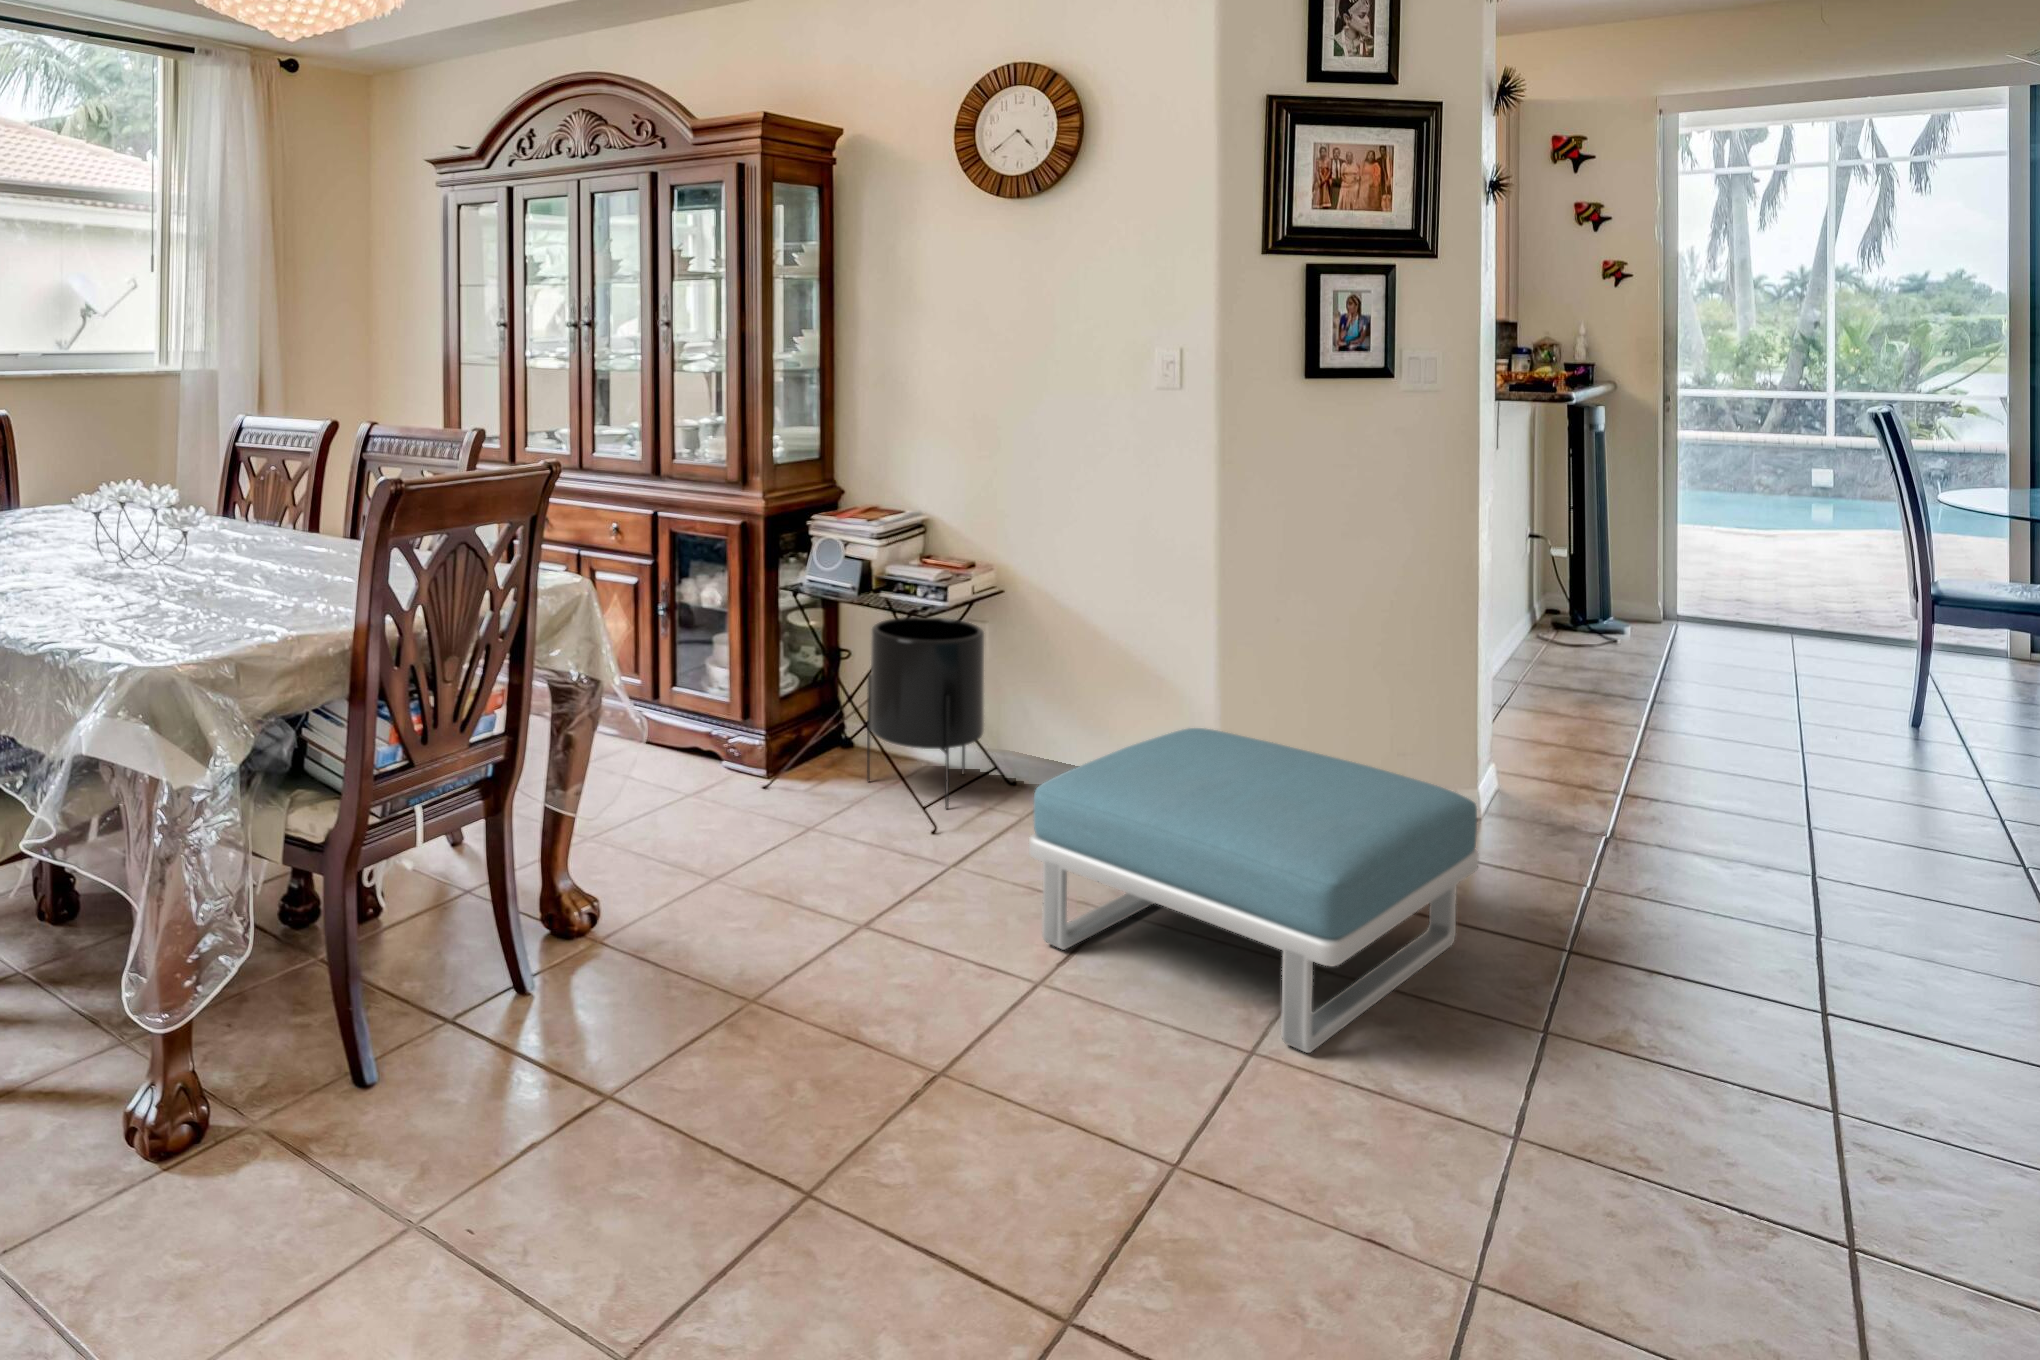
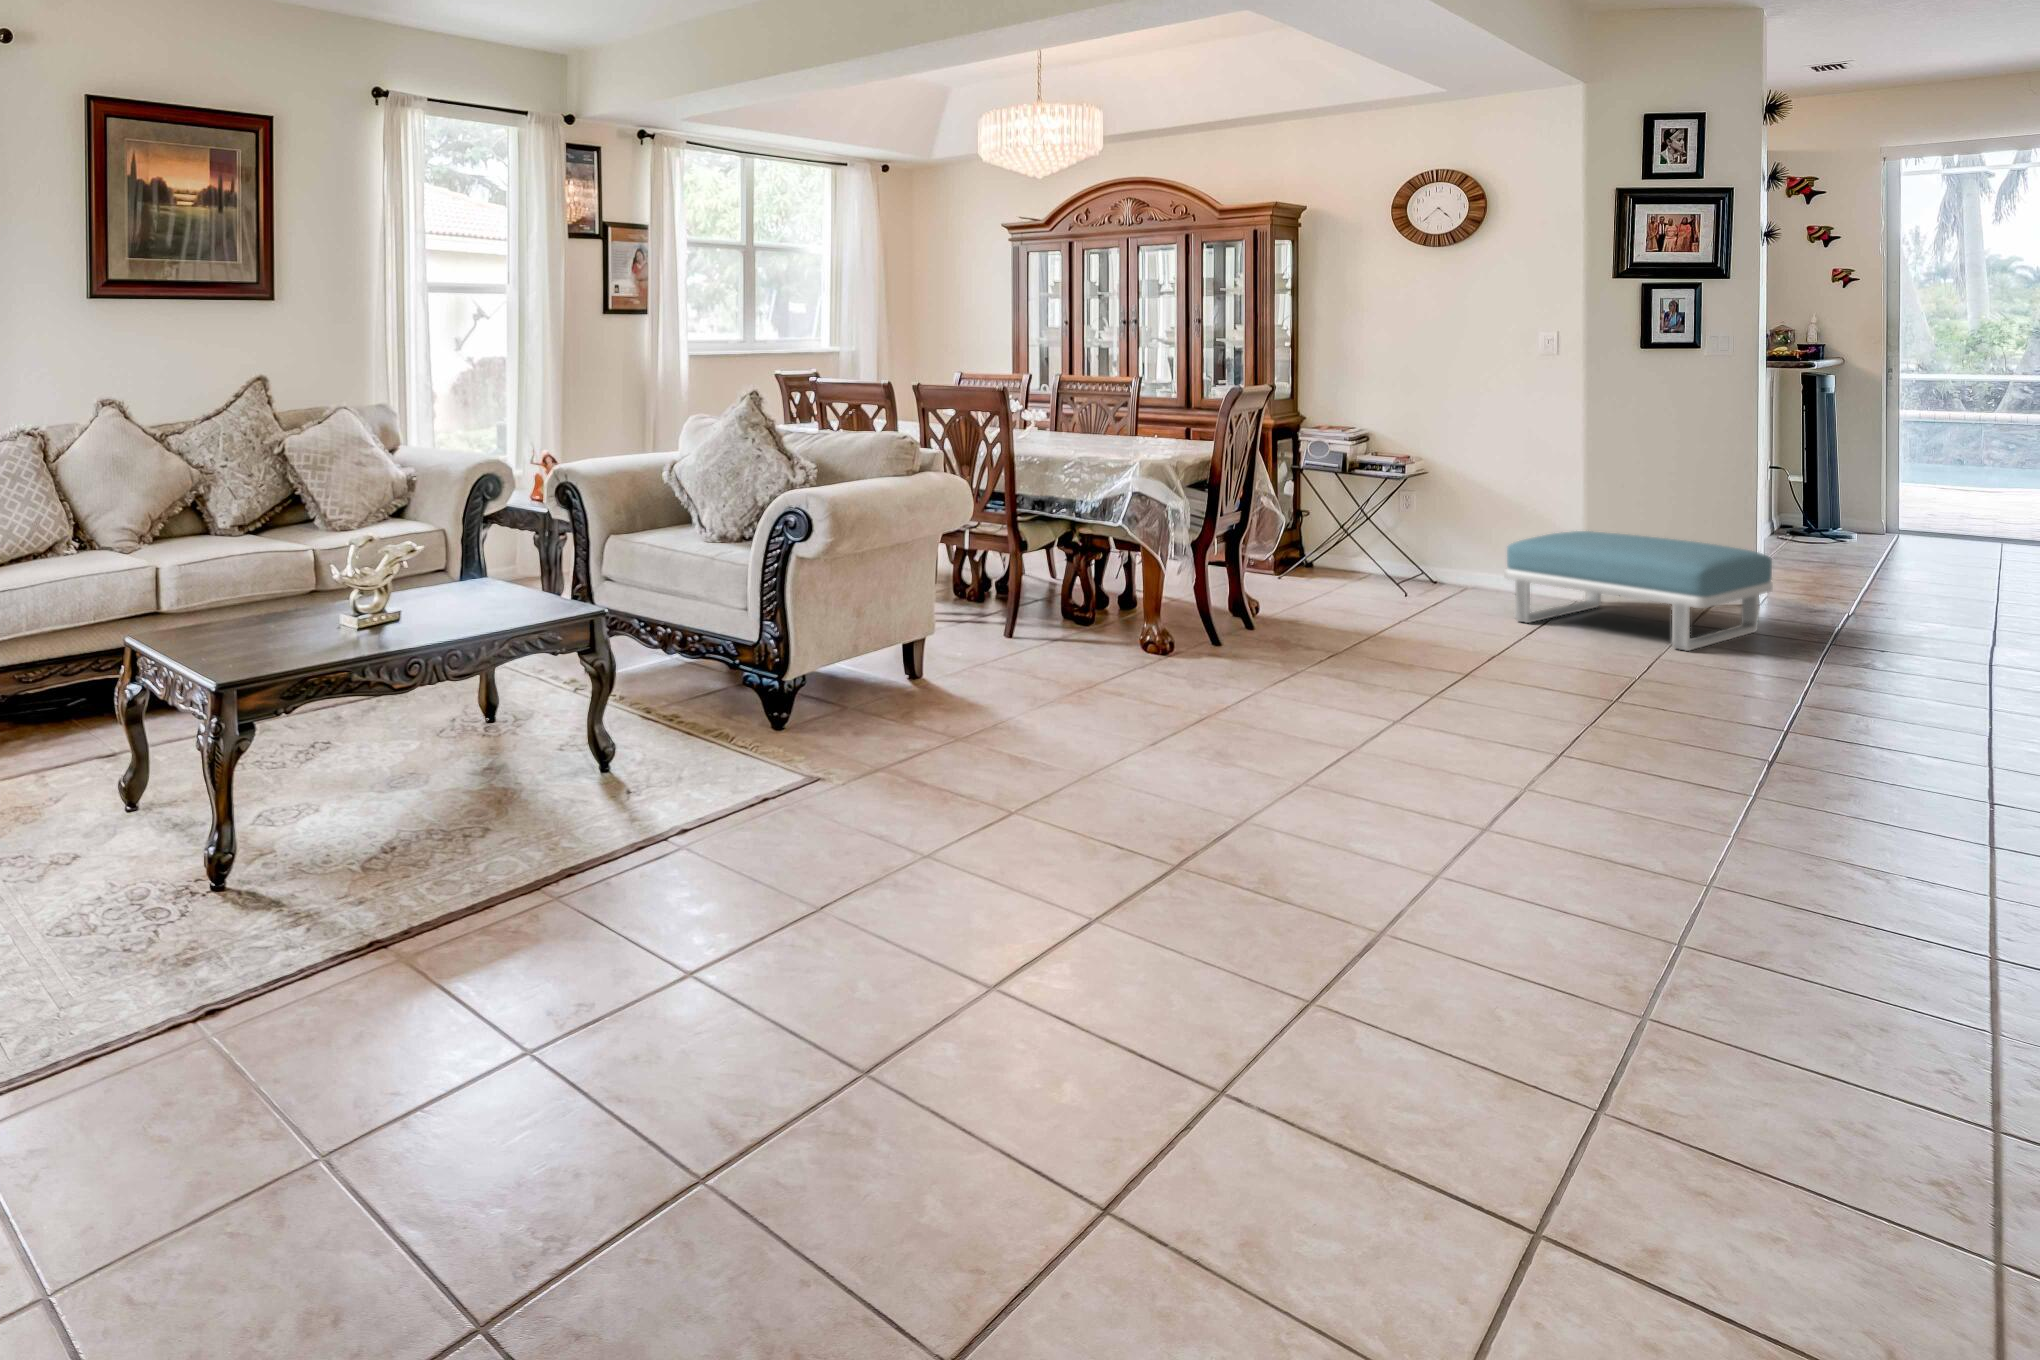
planter: present [867,617,984,808] -> none [1344,485,1424,584]

